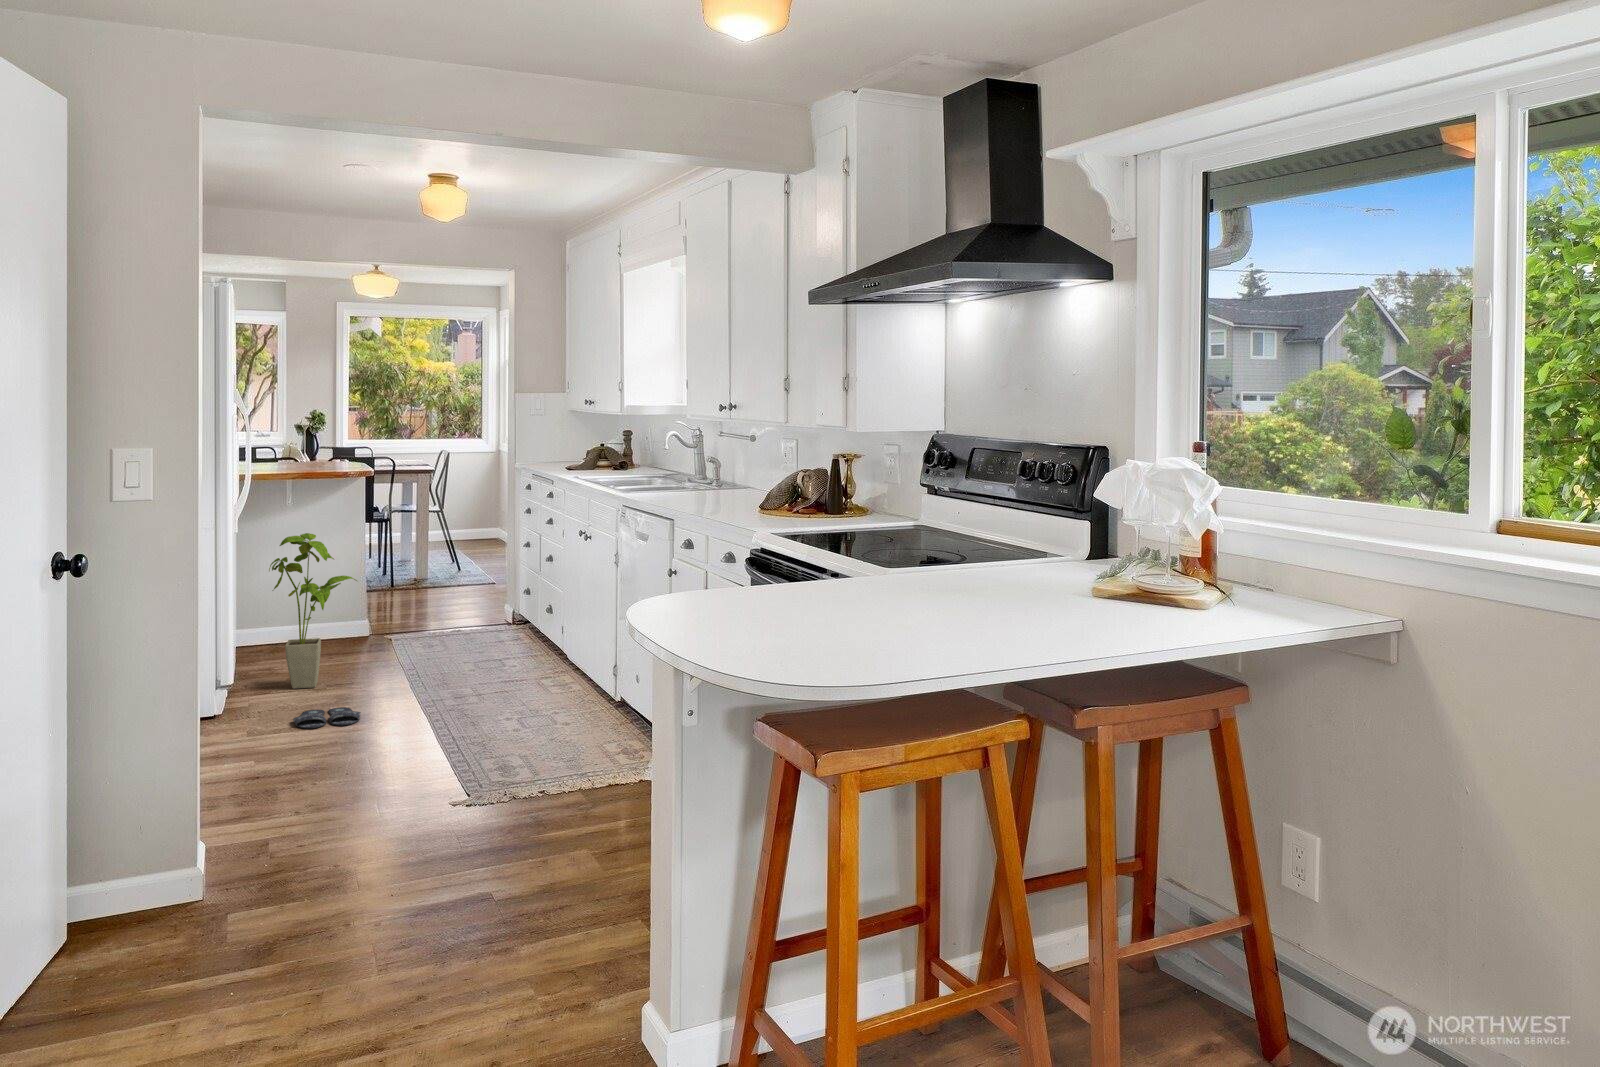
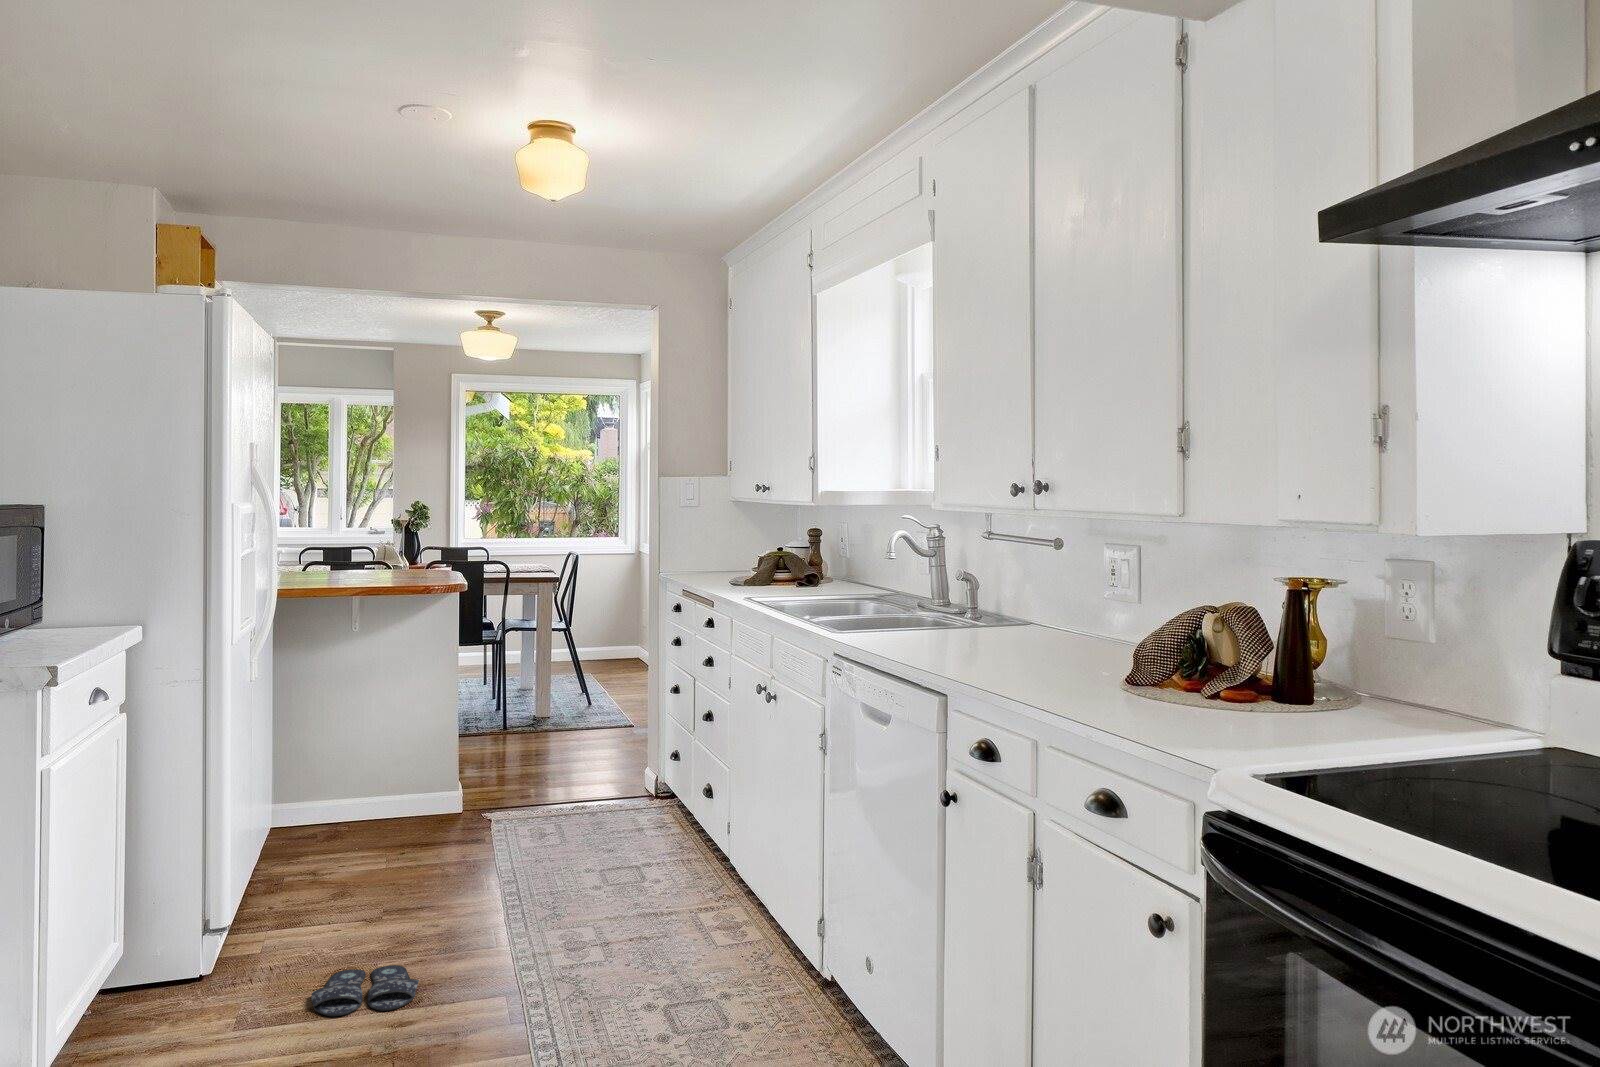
house plant: present [269,533,357,689] -> none [306,684,435,919]

